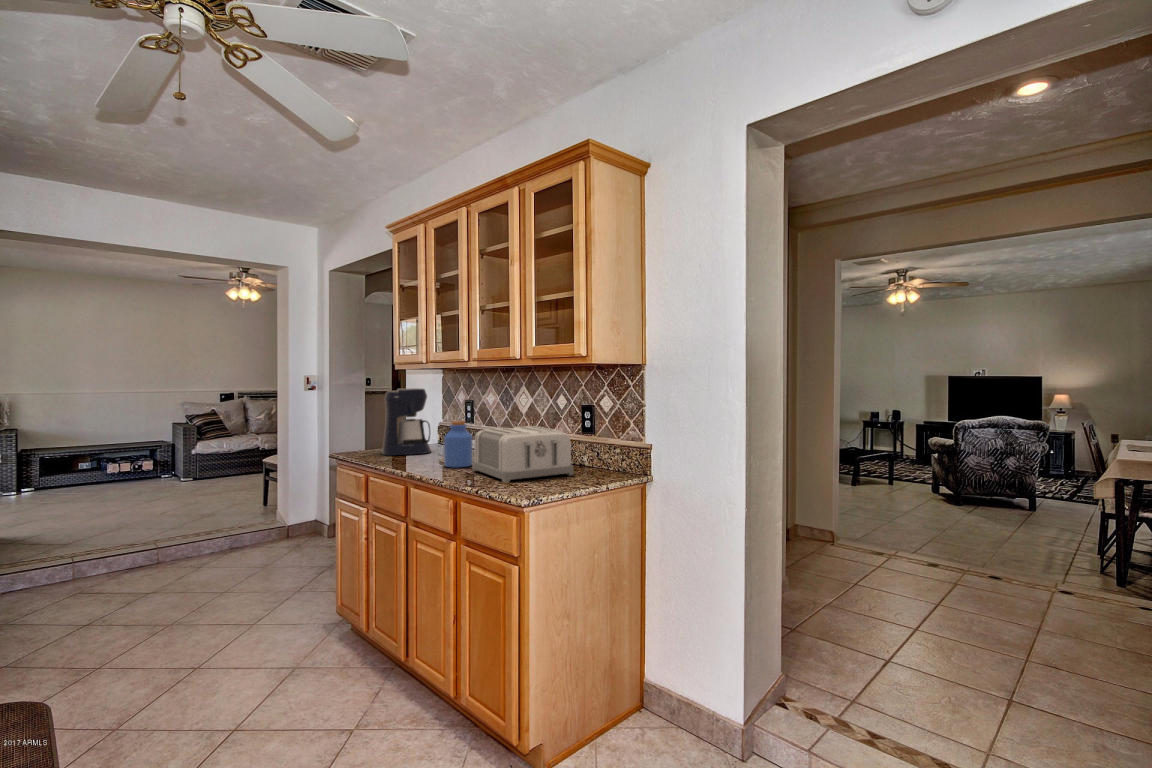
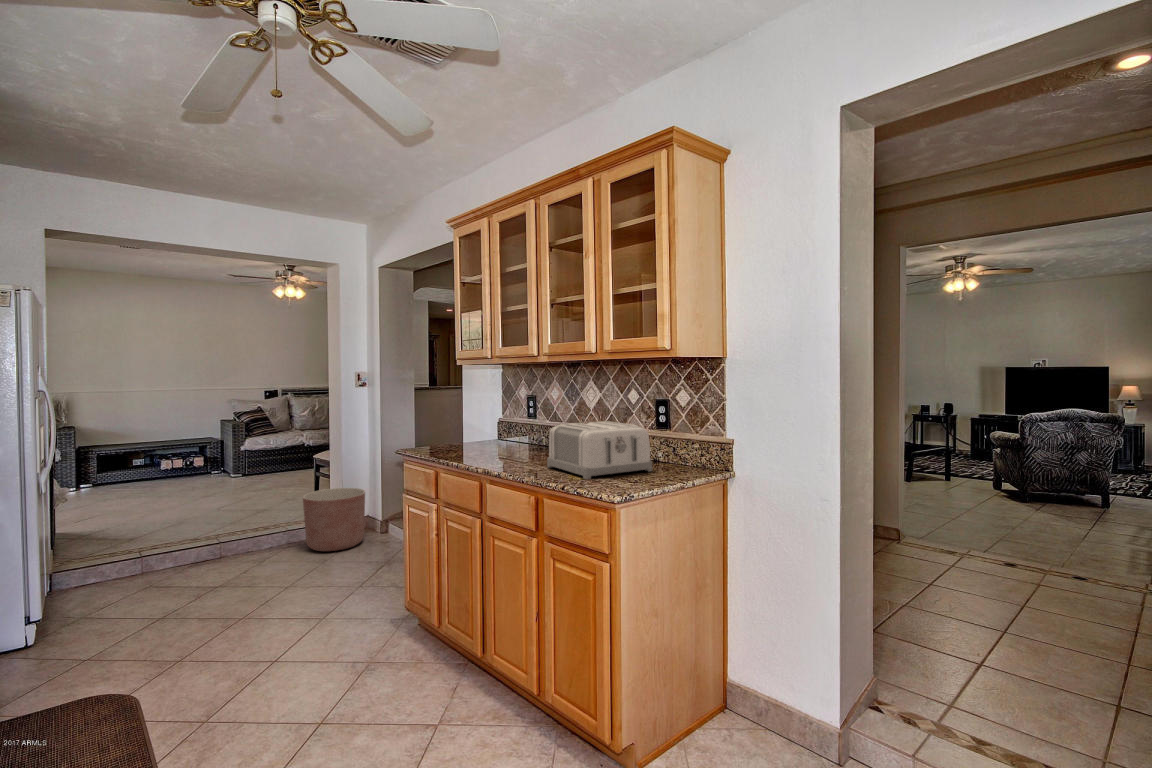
coffee maker: present [382,388,431,456] -> none [447,384,495,452]
jar: present [444,421,473,468] -> none [516,417,544,464]
planter: none [246,492,311,556] -> present [303,488,365,551]

